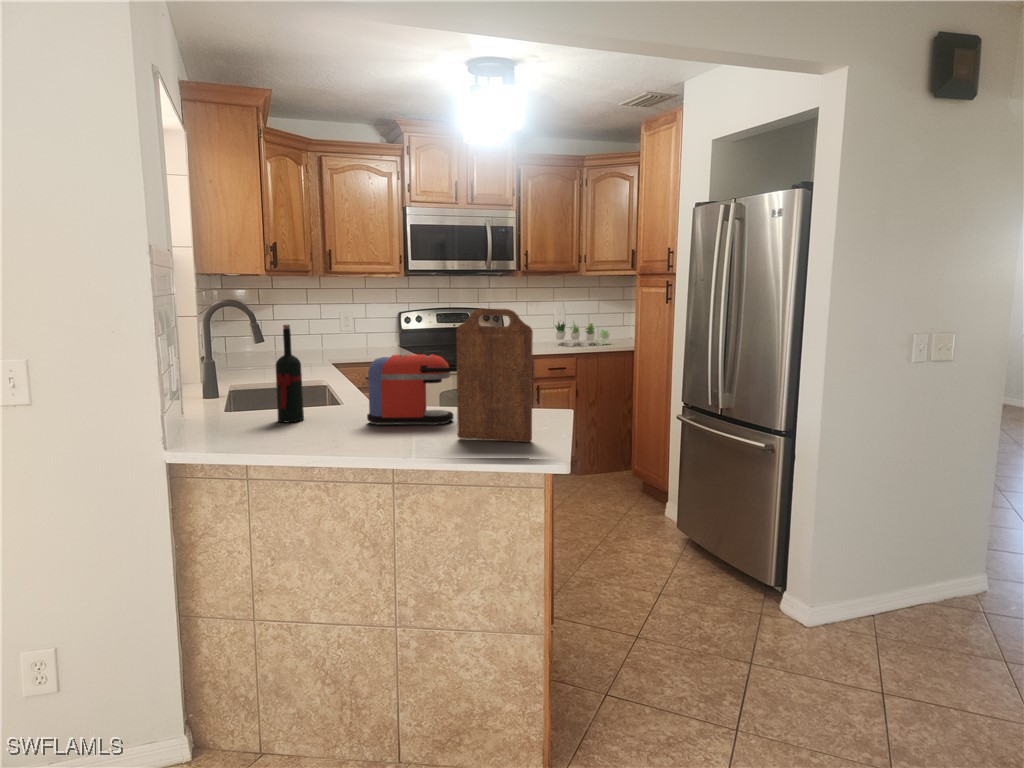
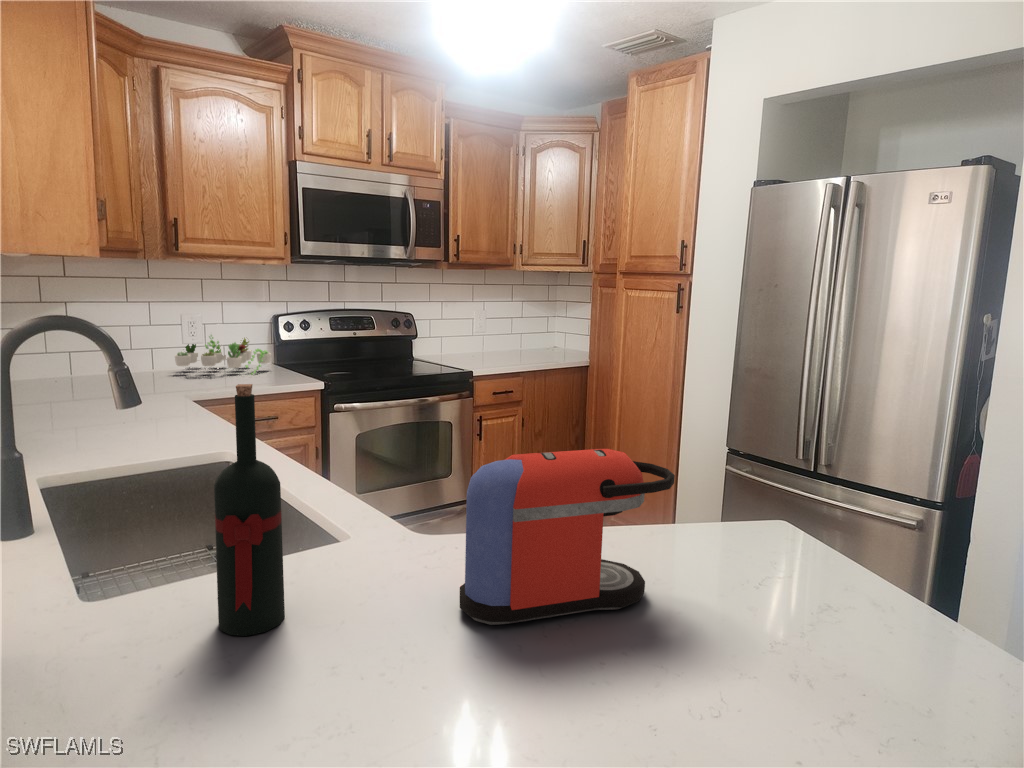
cutting board: present [456,309,533,442] -> none [776,363,998,686]
succulent plant: present [555,322,609,344] -> present [175,335,271,374]

